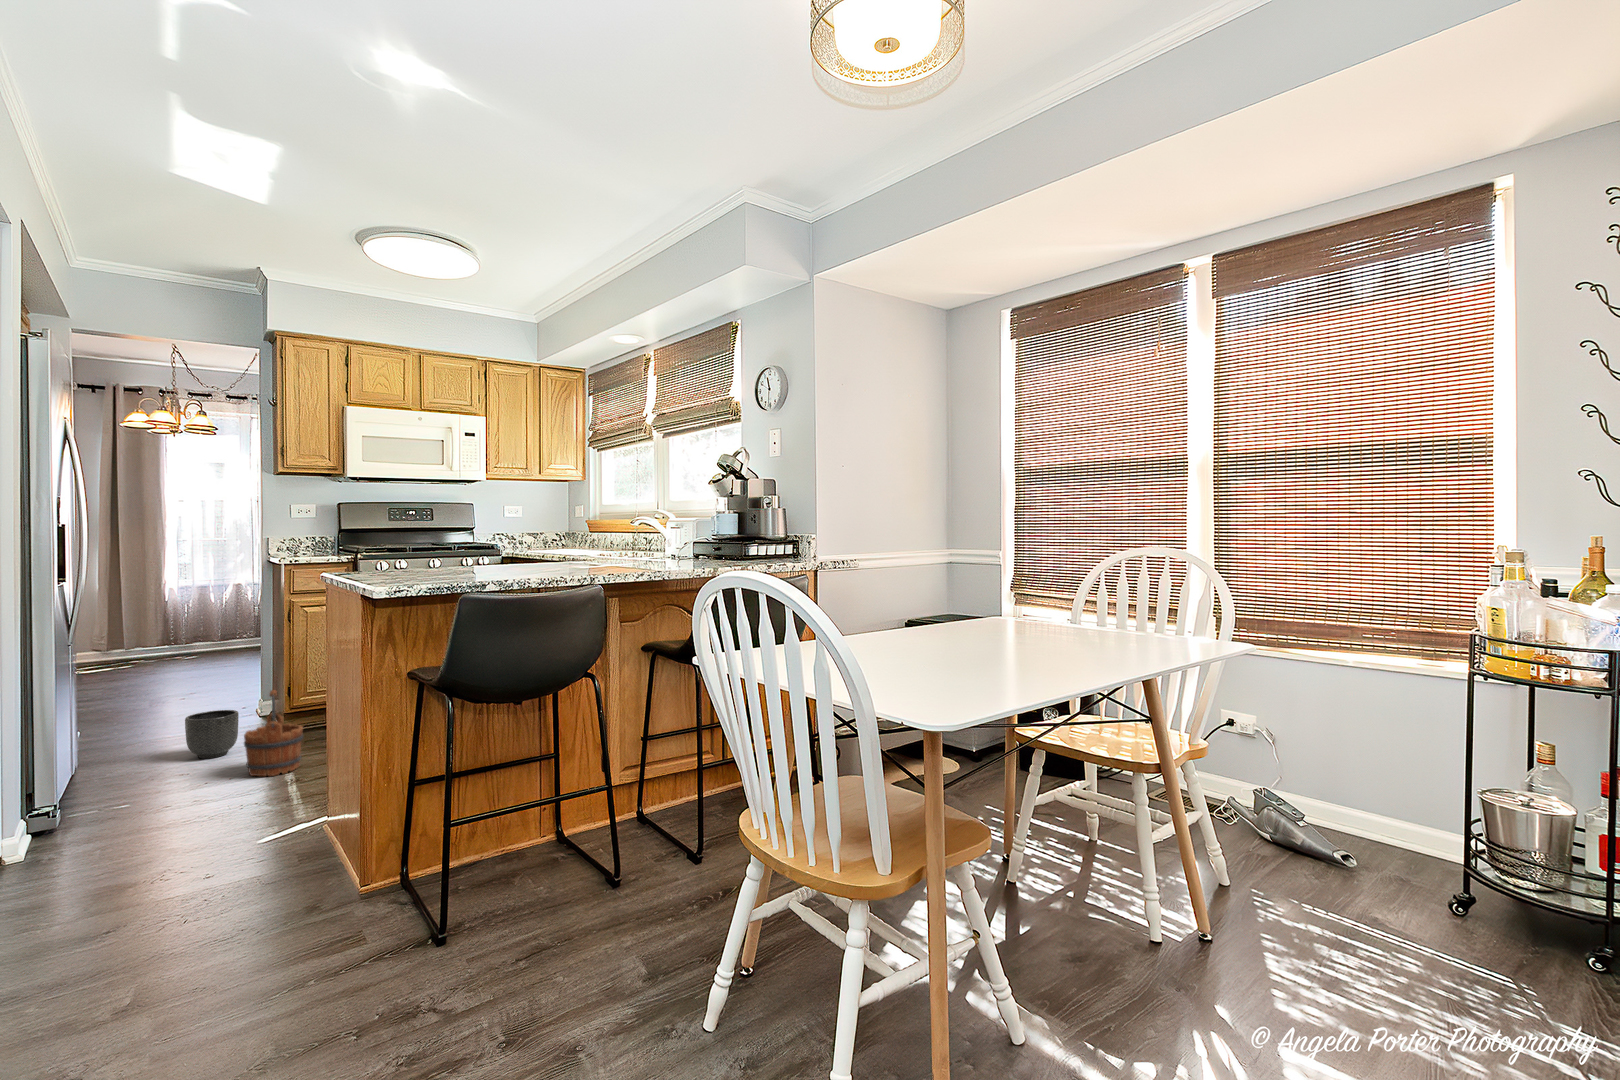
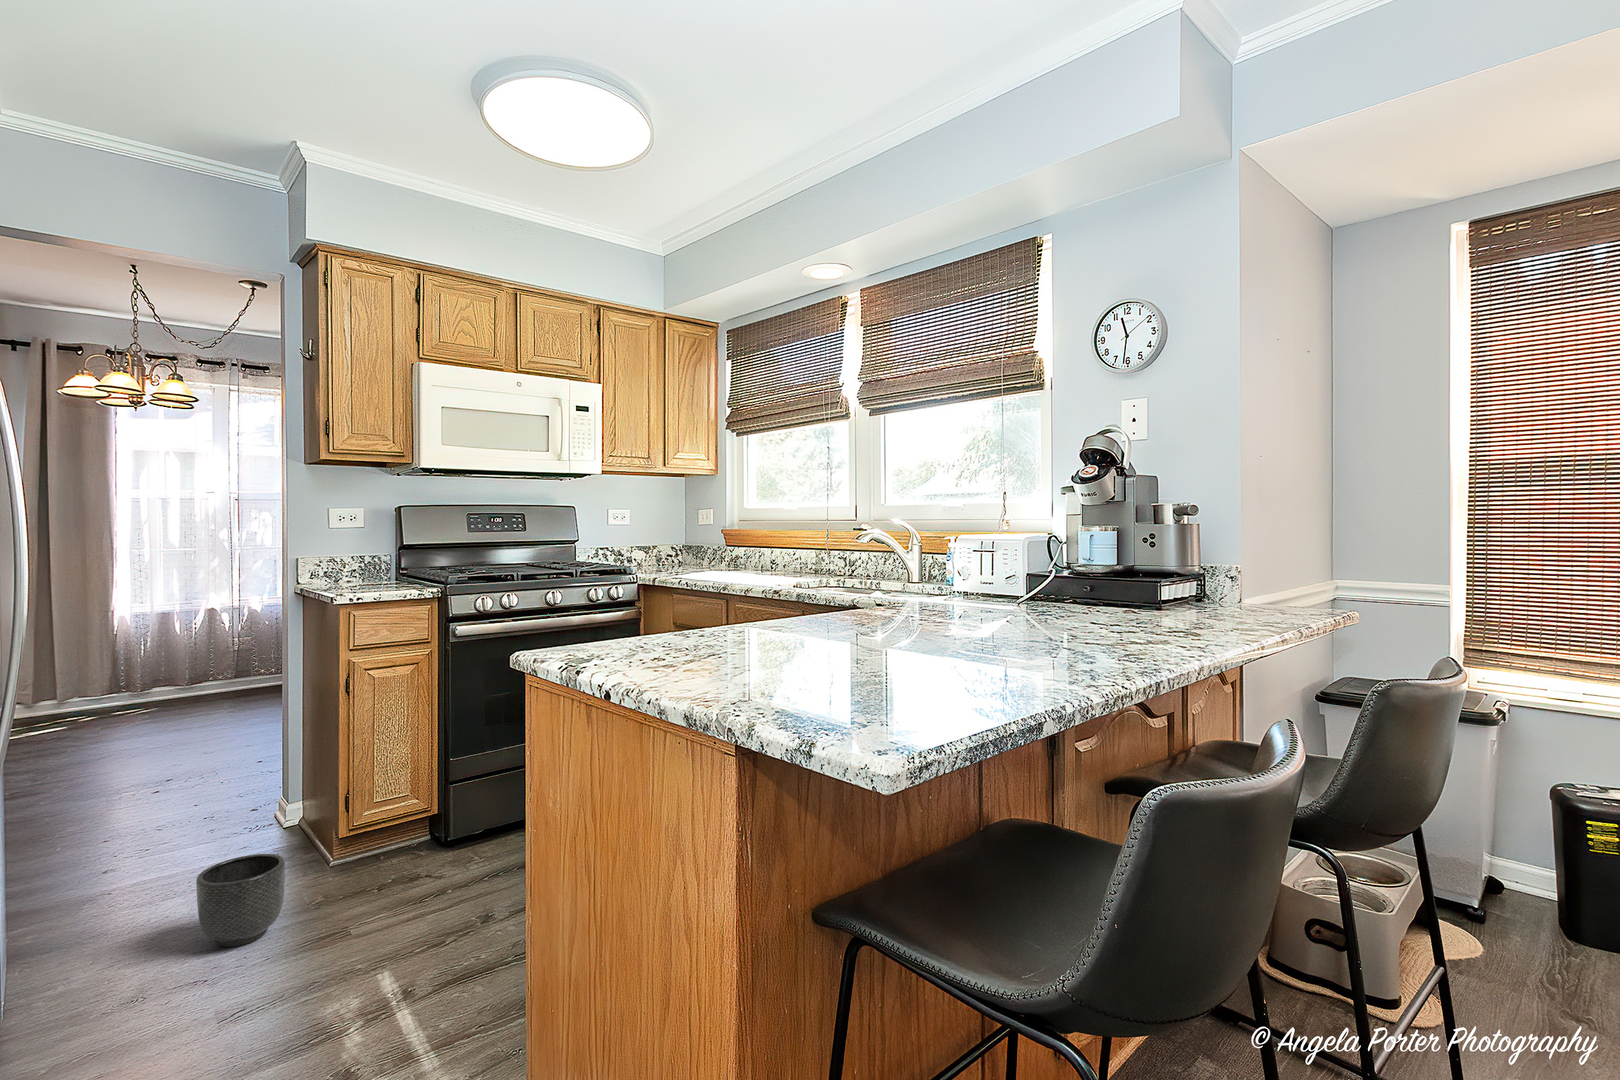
wooden bucket: present [244,690,303,776] -> none [316,836,414,999]

